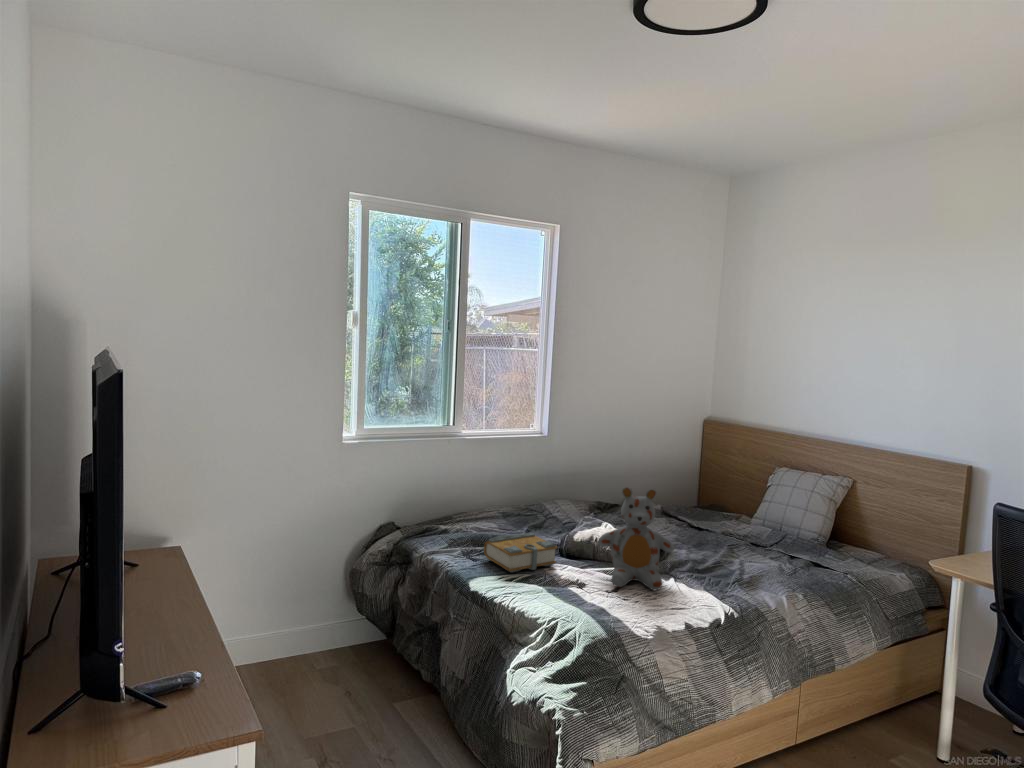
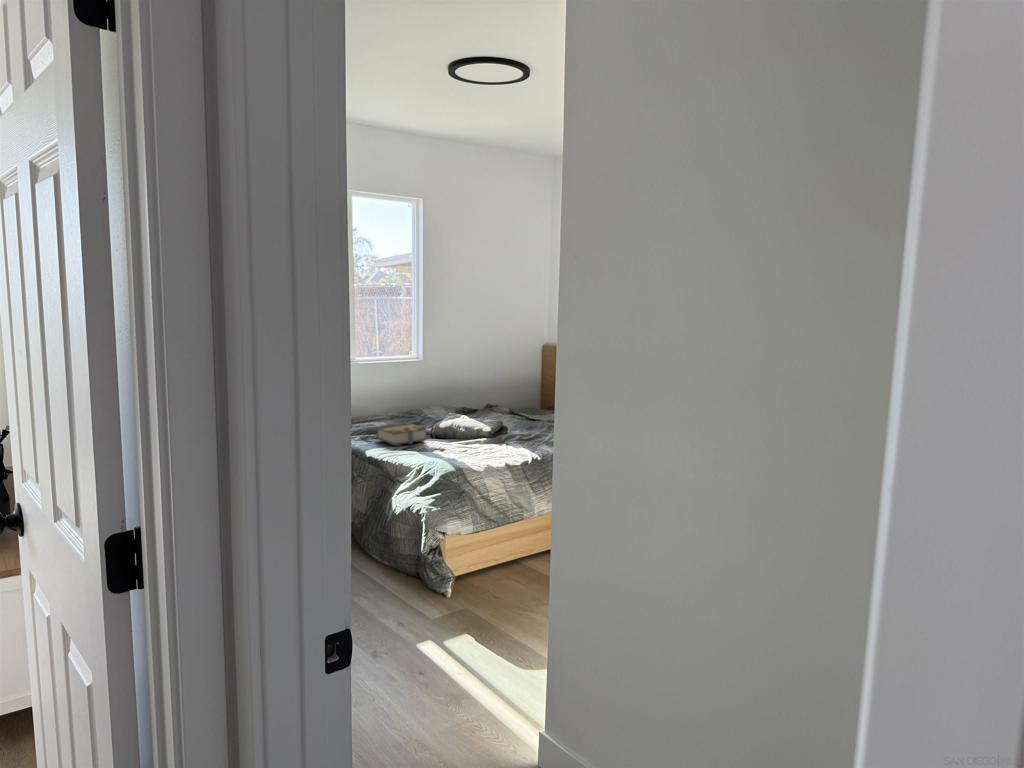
stuffed bear: present [598,487,674,590] -> none [453,385,504,449]

